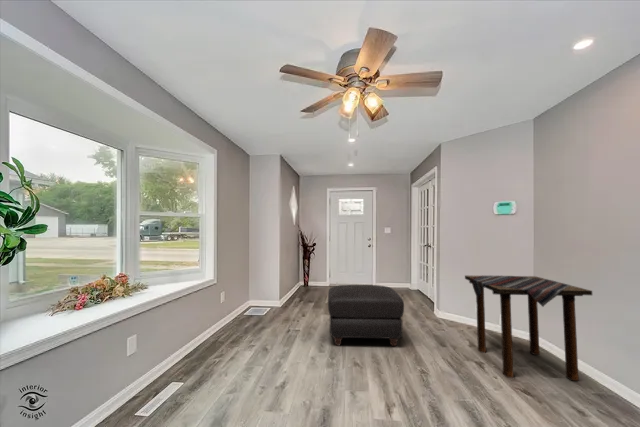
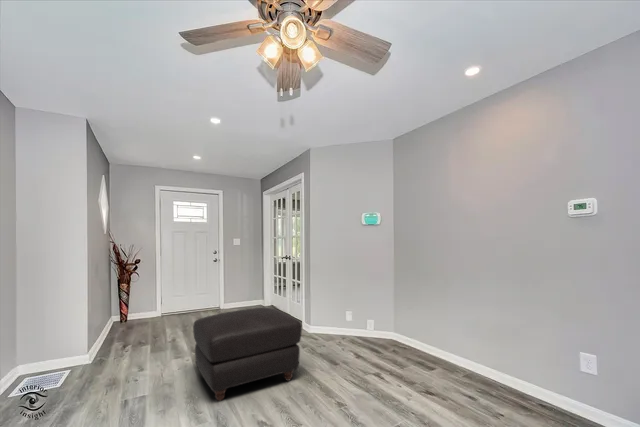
side table: present [465,275,592,381] -> none [353,280,458,383]

